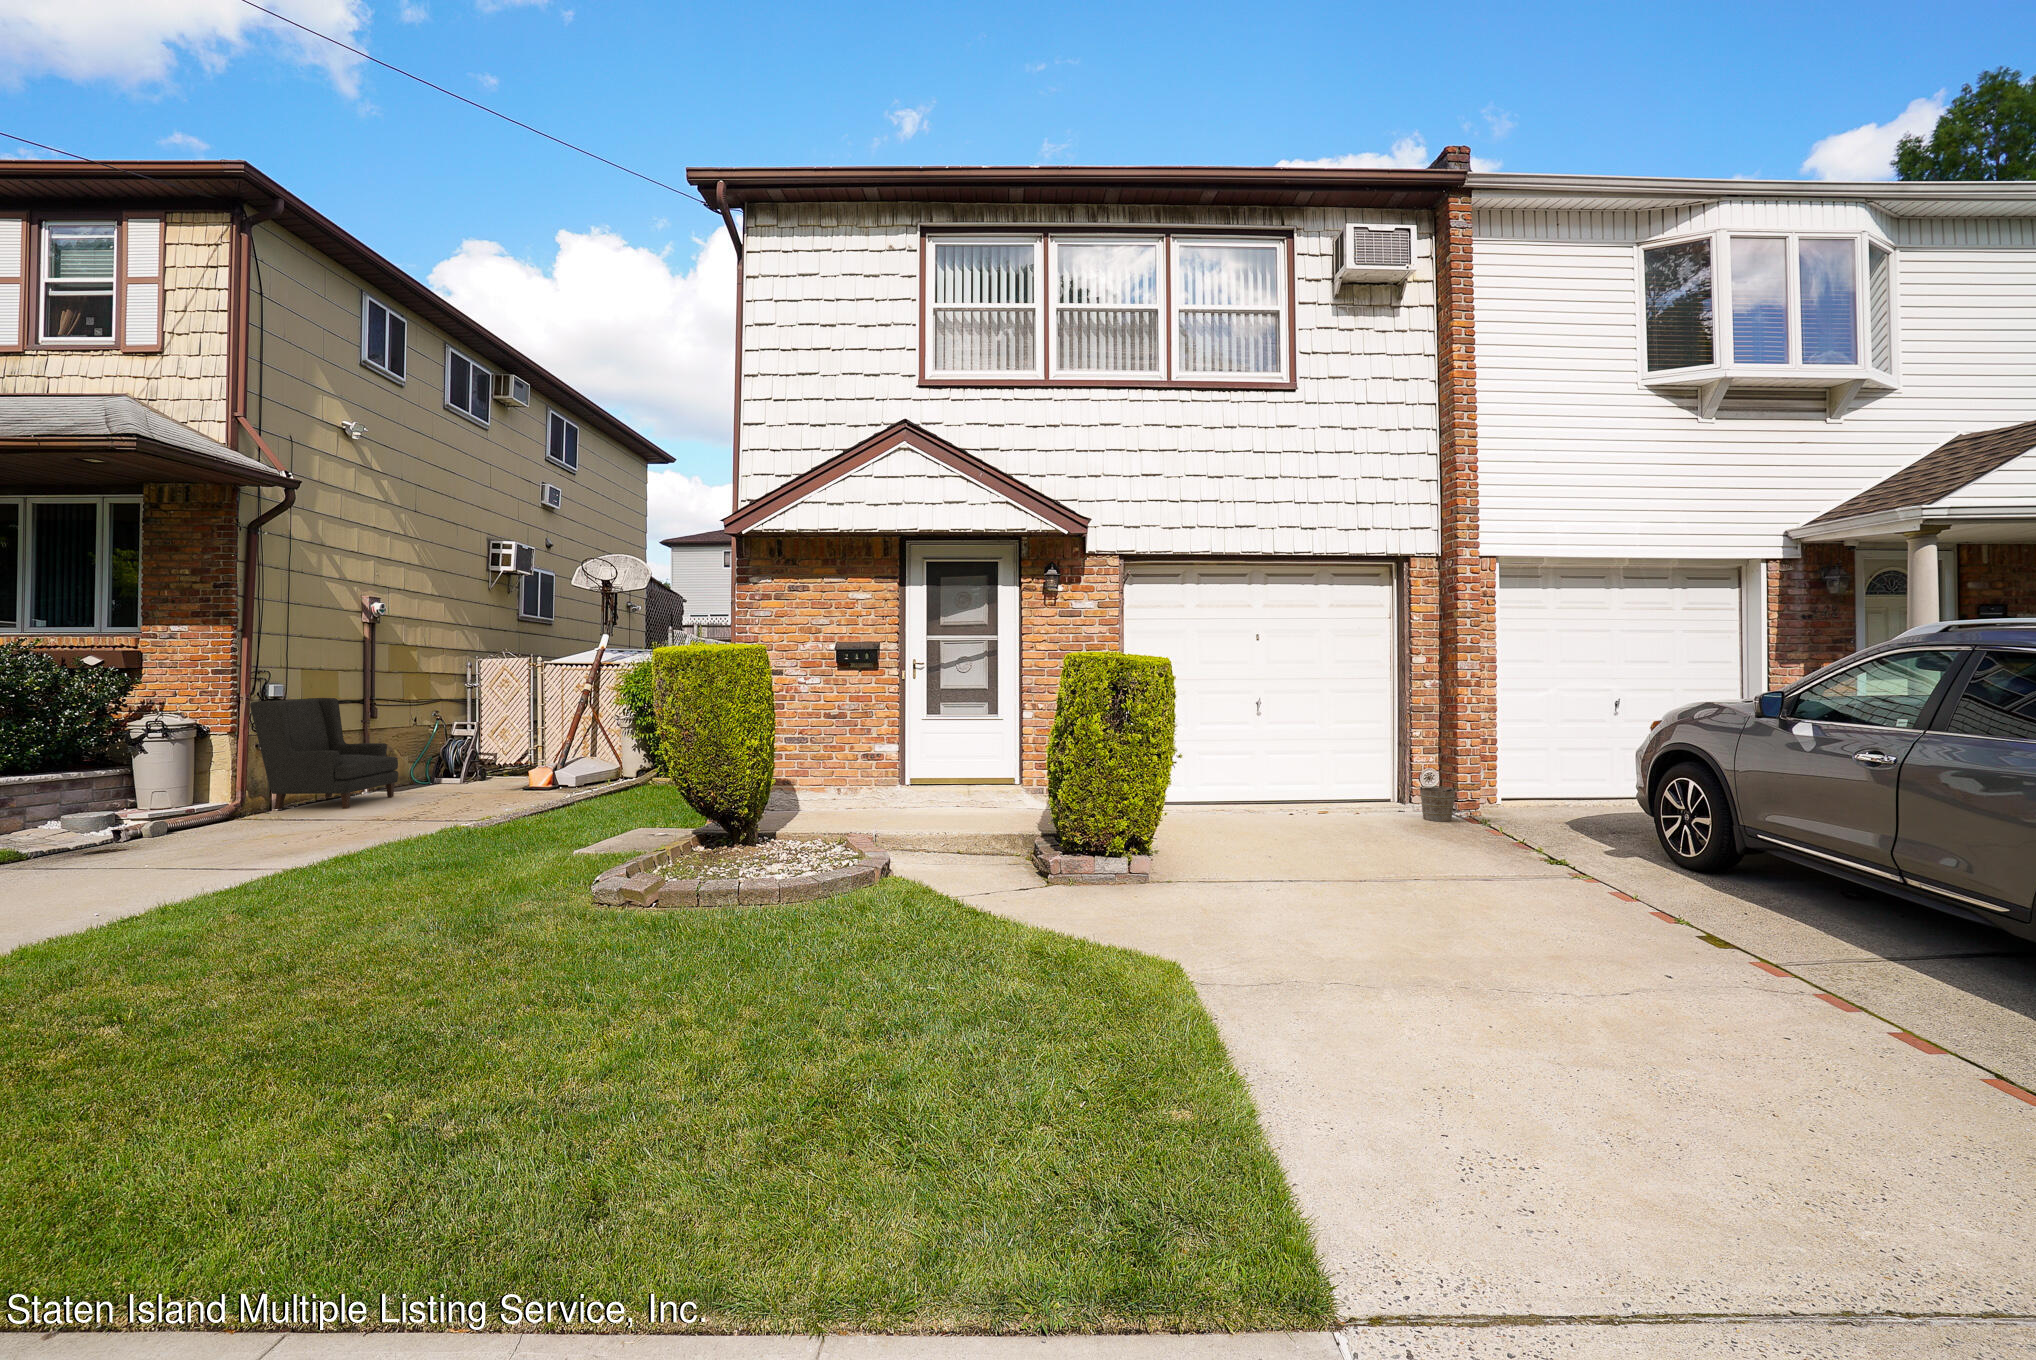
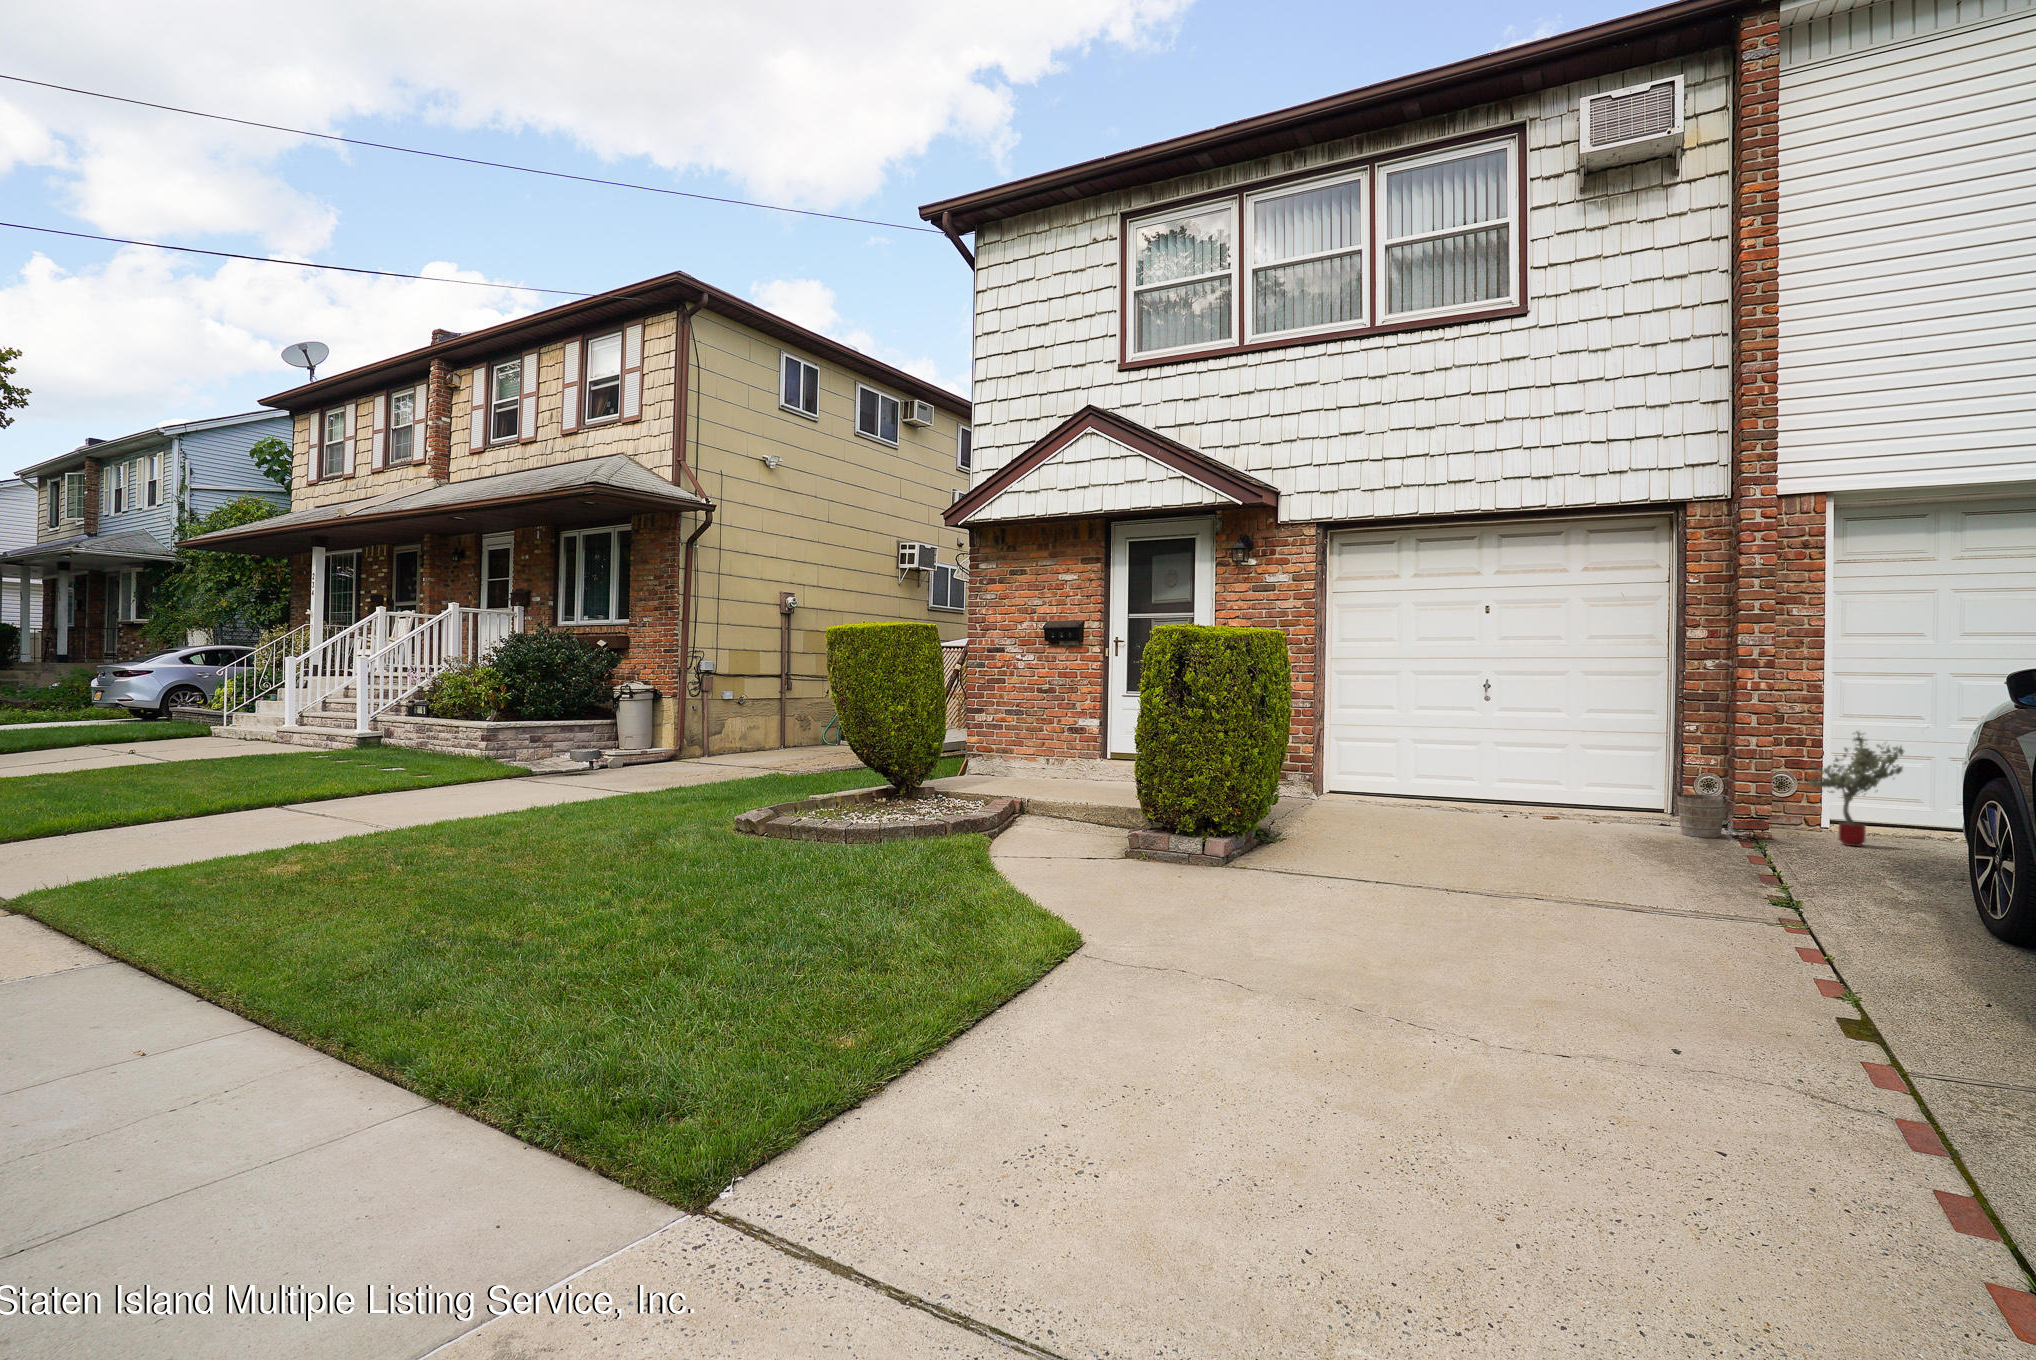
chair: present [250,698,398,809] -> none [682,673,780,758]
potted tree: none [1500,734,1558,820] -> present [1802,731,1904,846]

